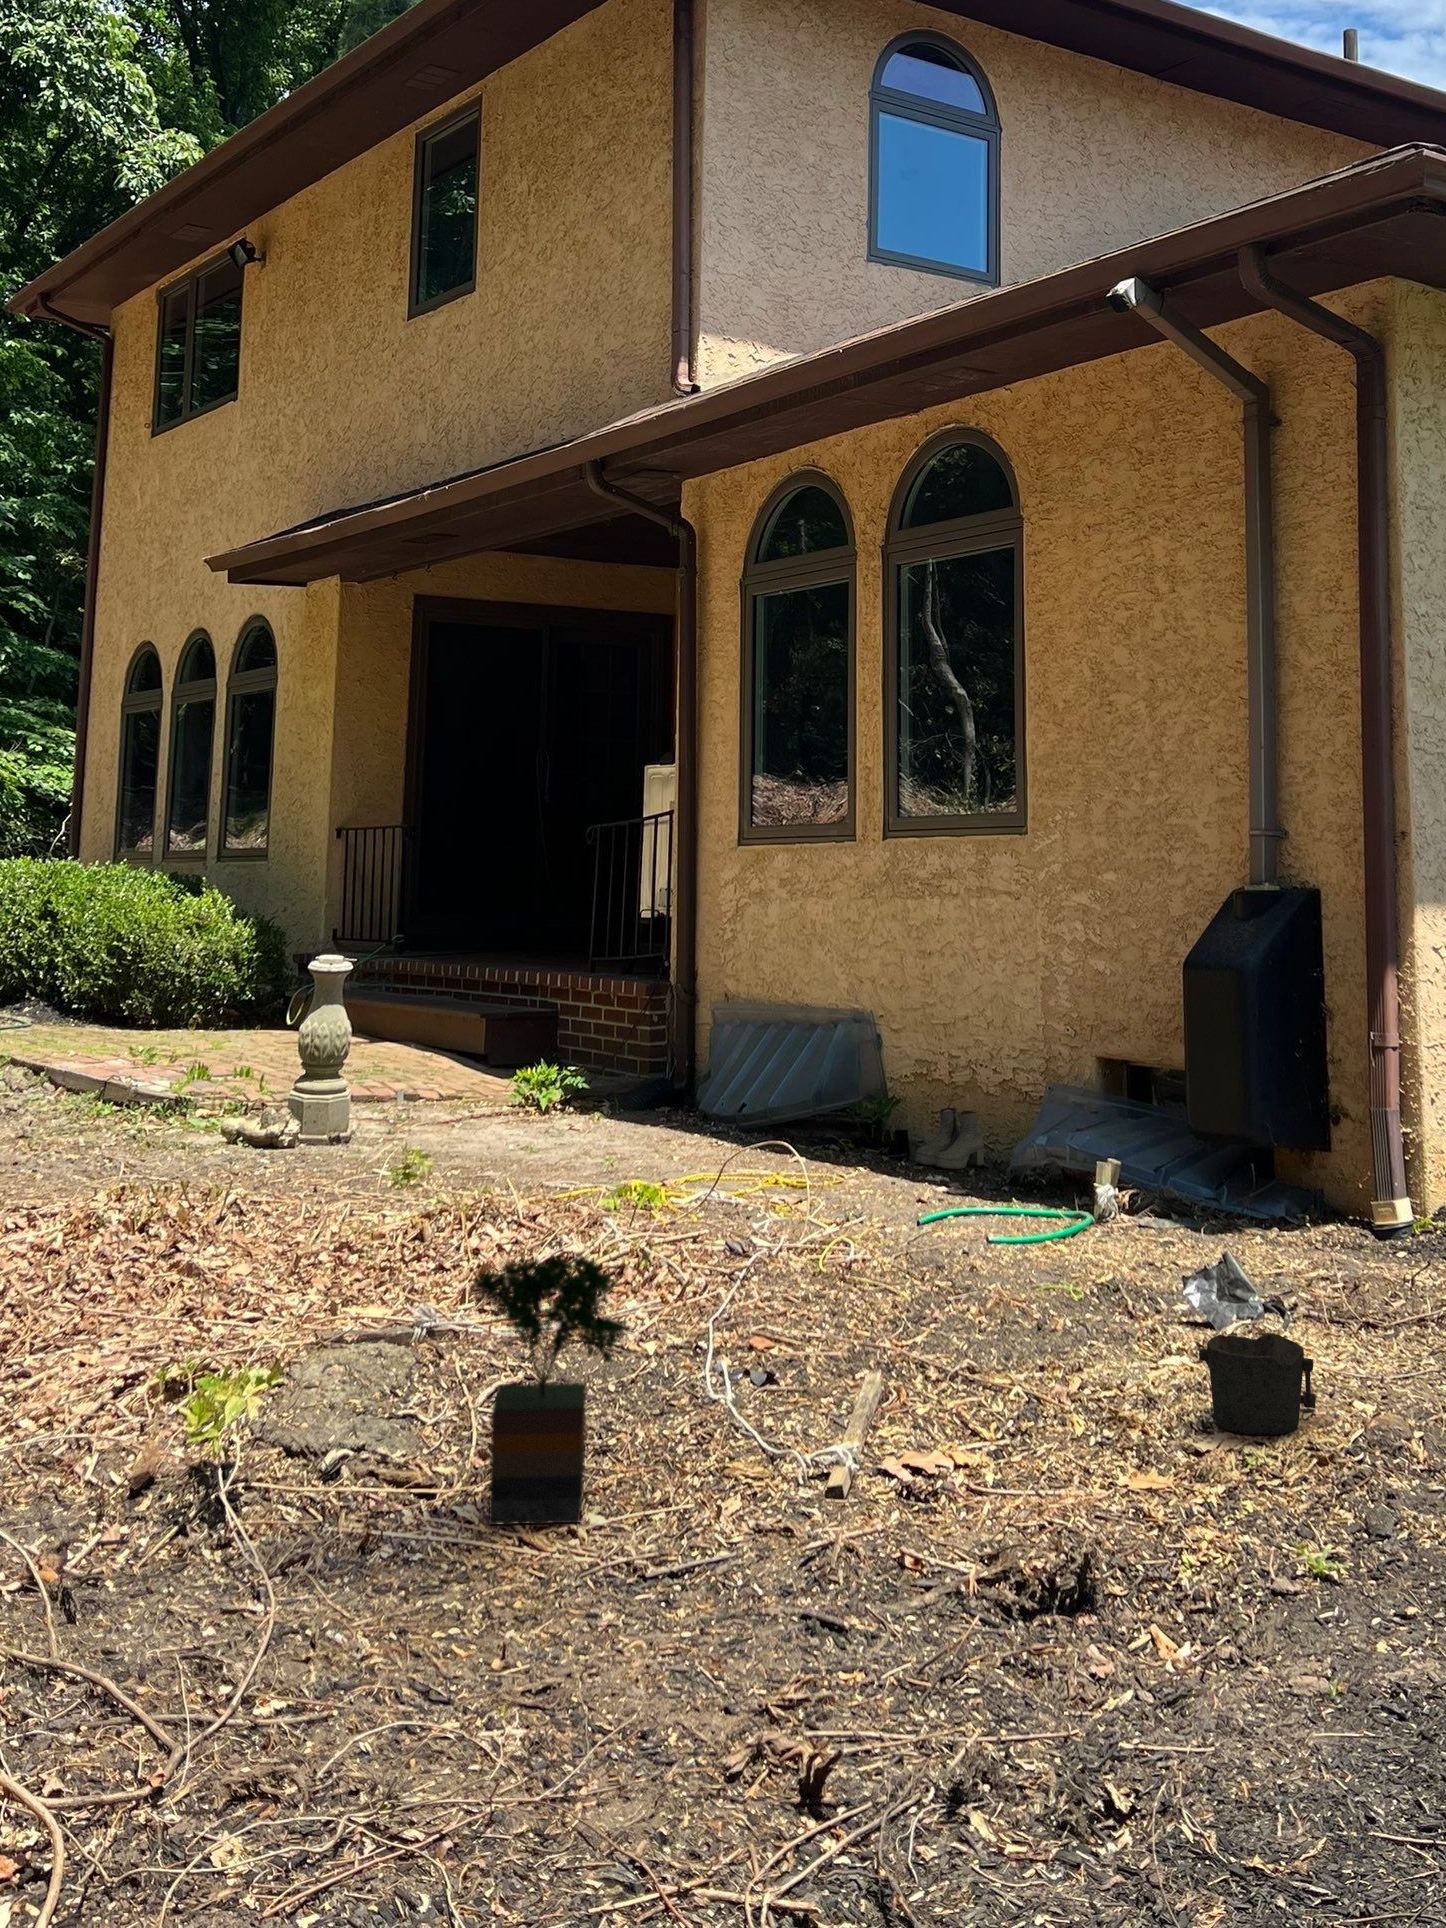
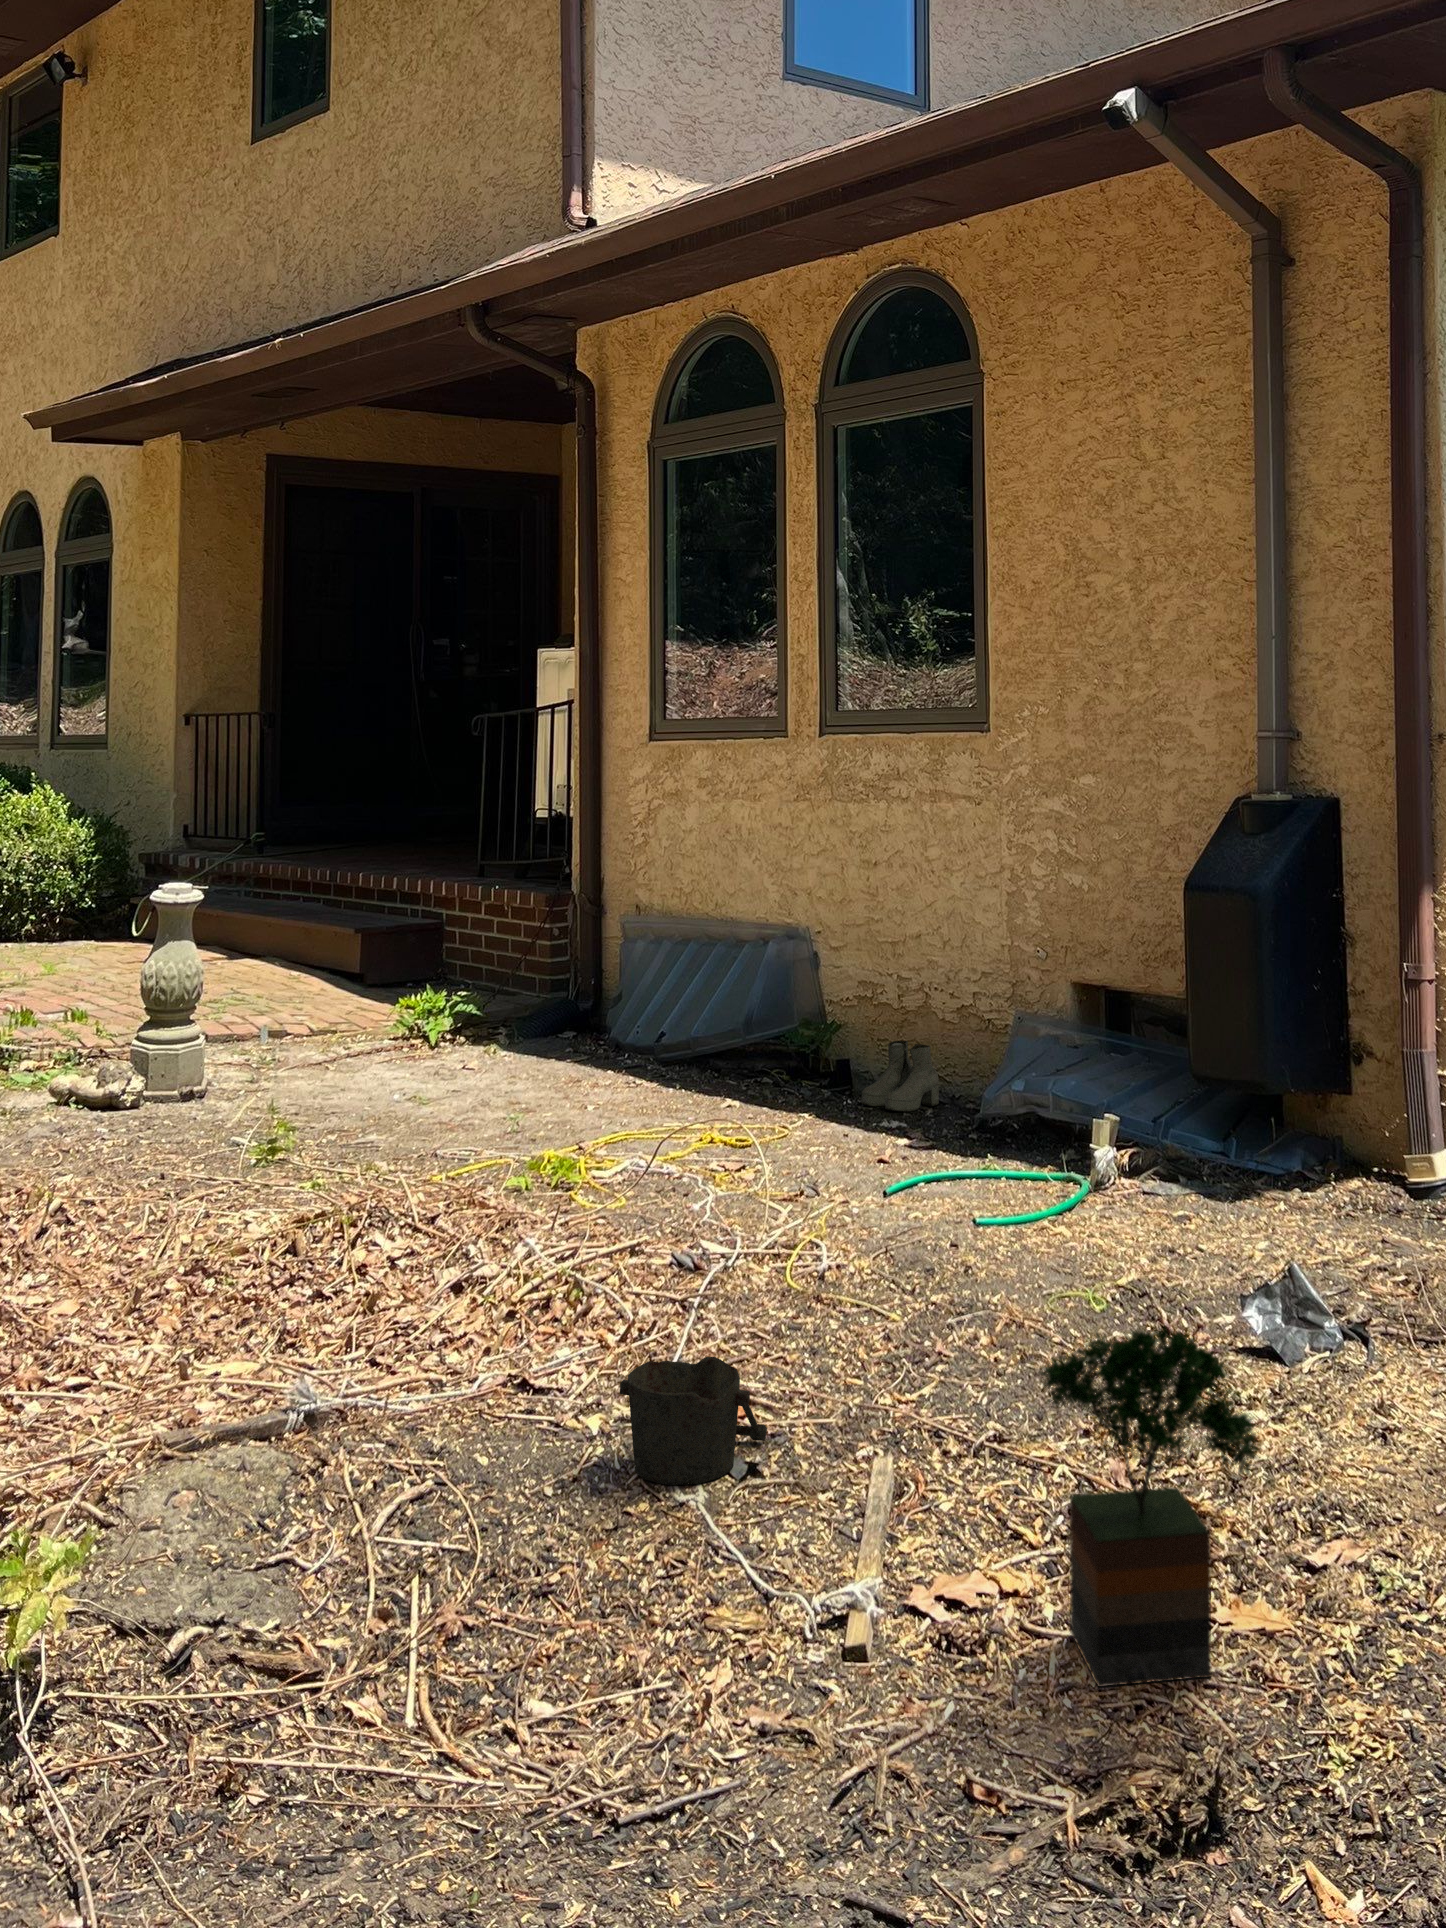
potted tree: present [471,1255,627,1525] -> present [1039,1327,1260,1687]
bucket: present [1199,1333,1316,1435] -> present [620,1357,767,1485]

